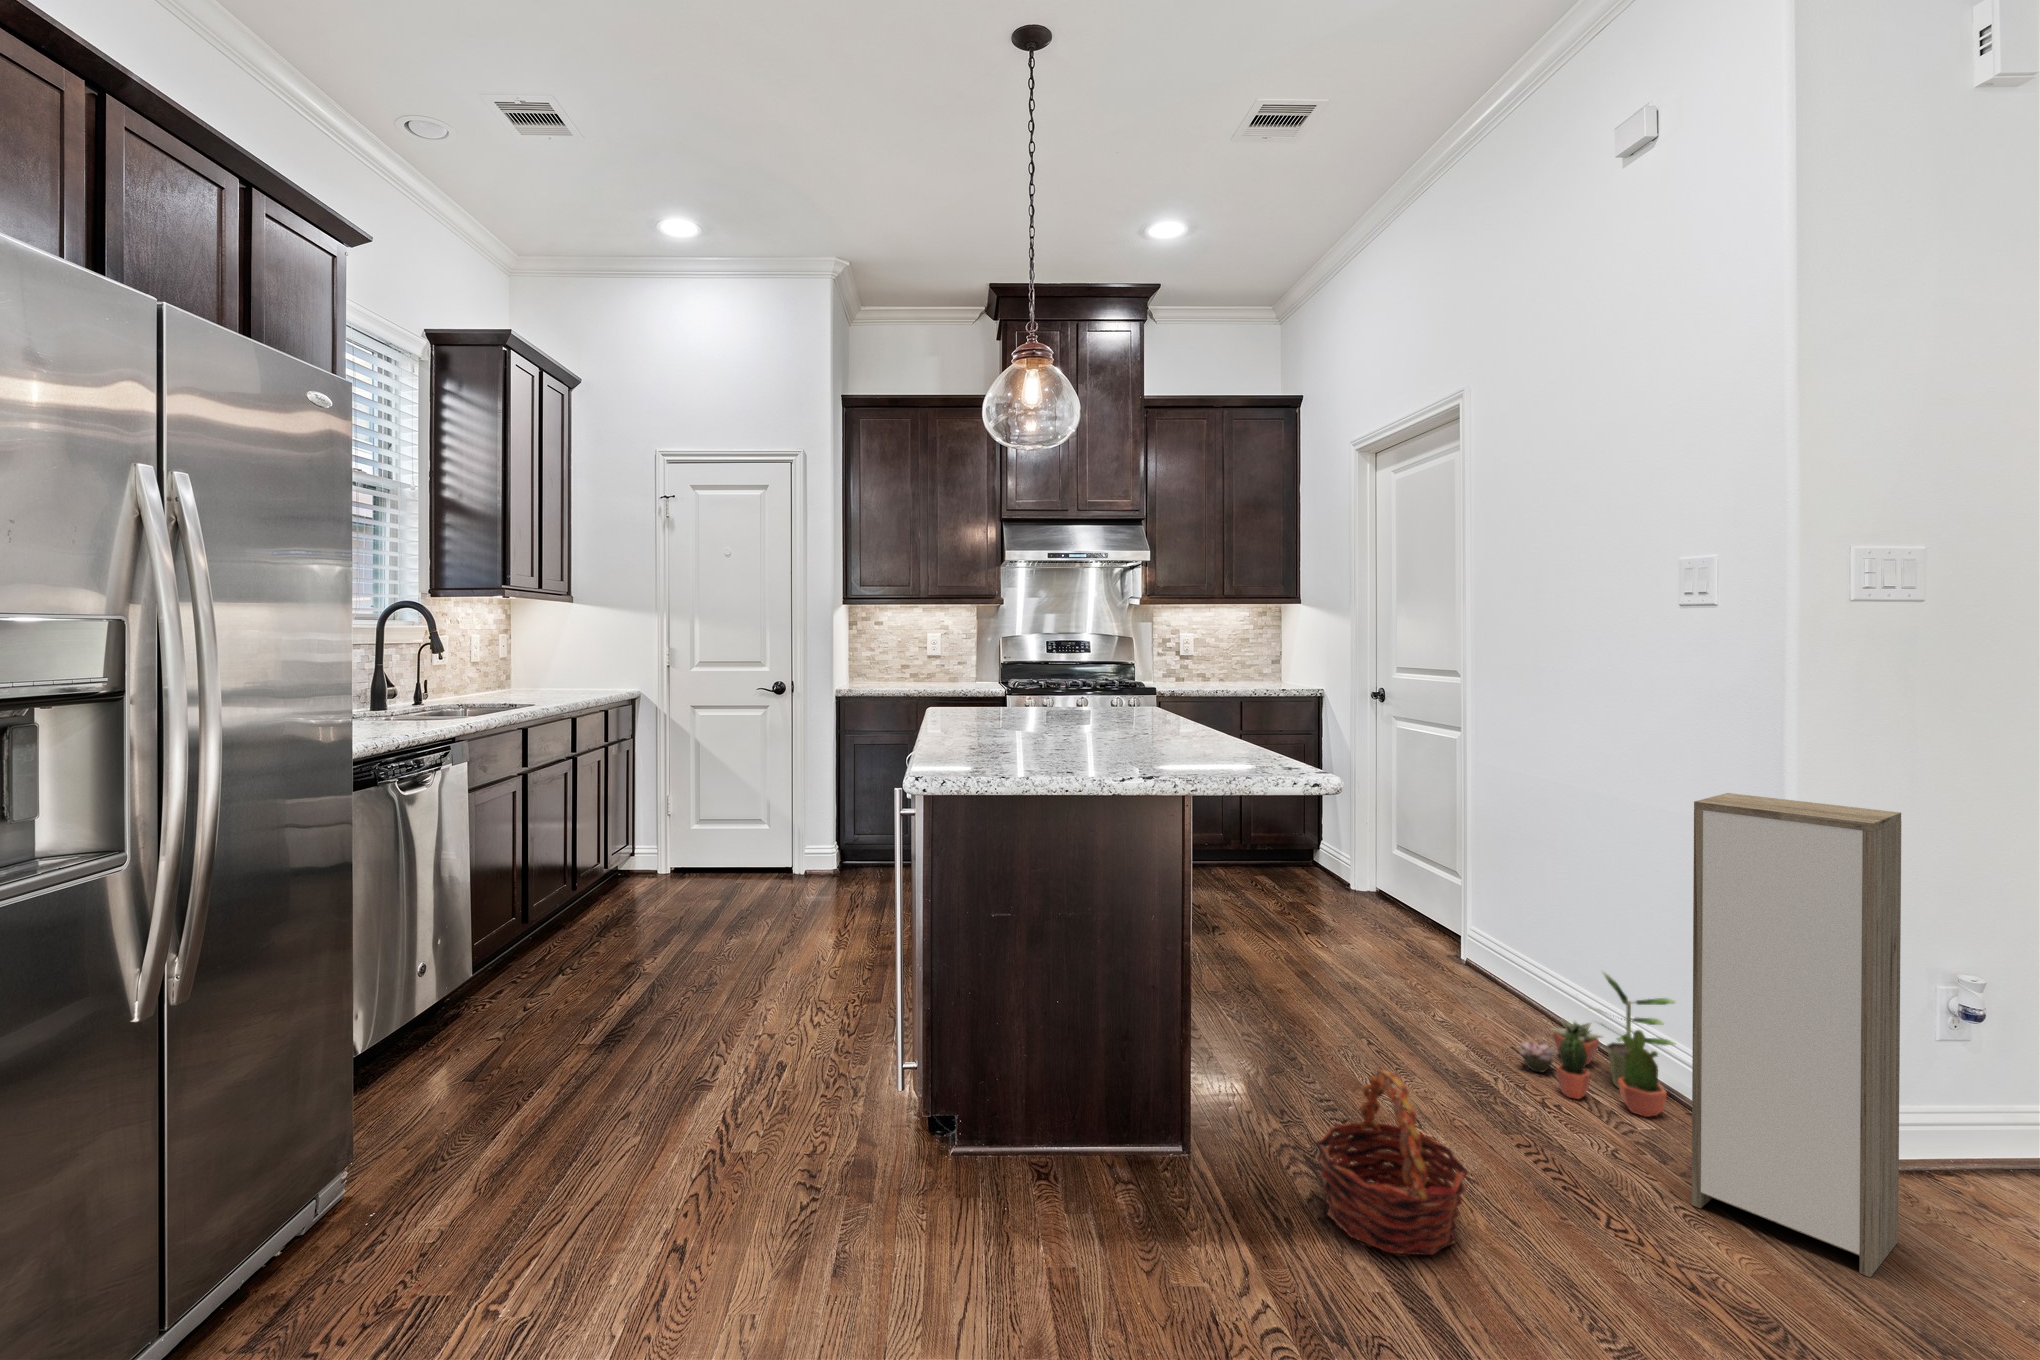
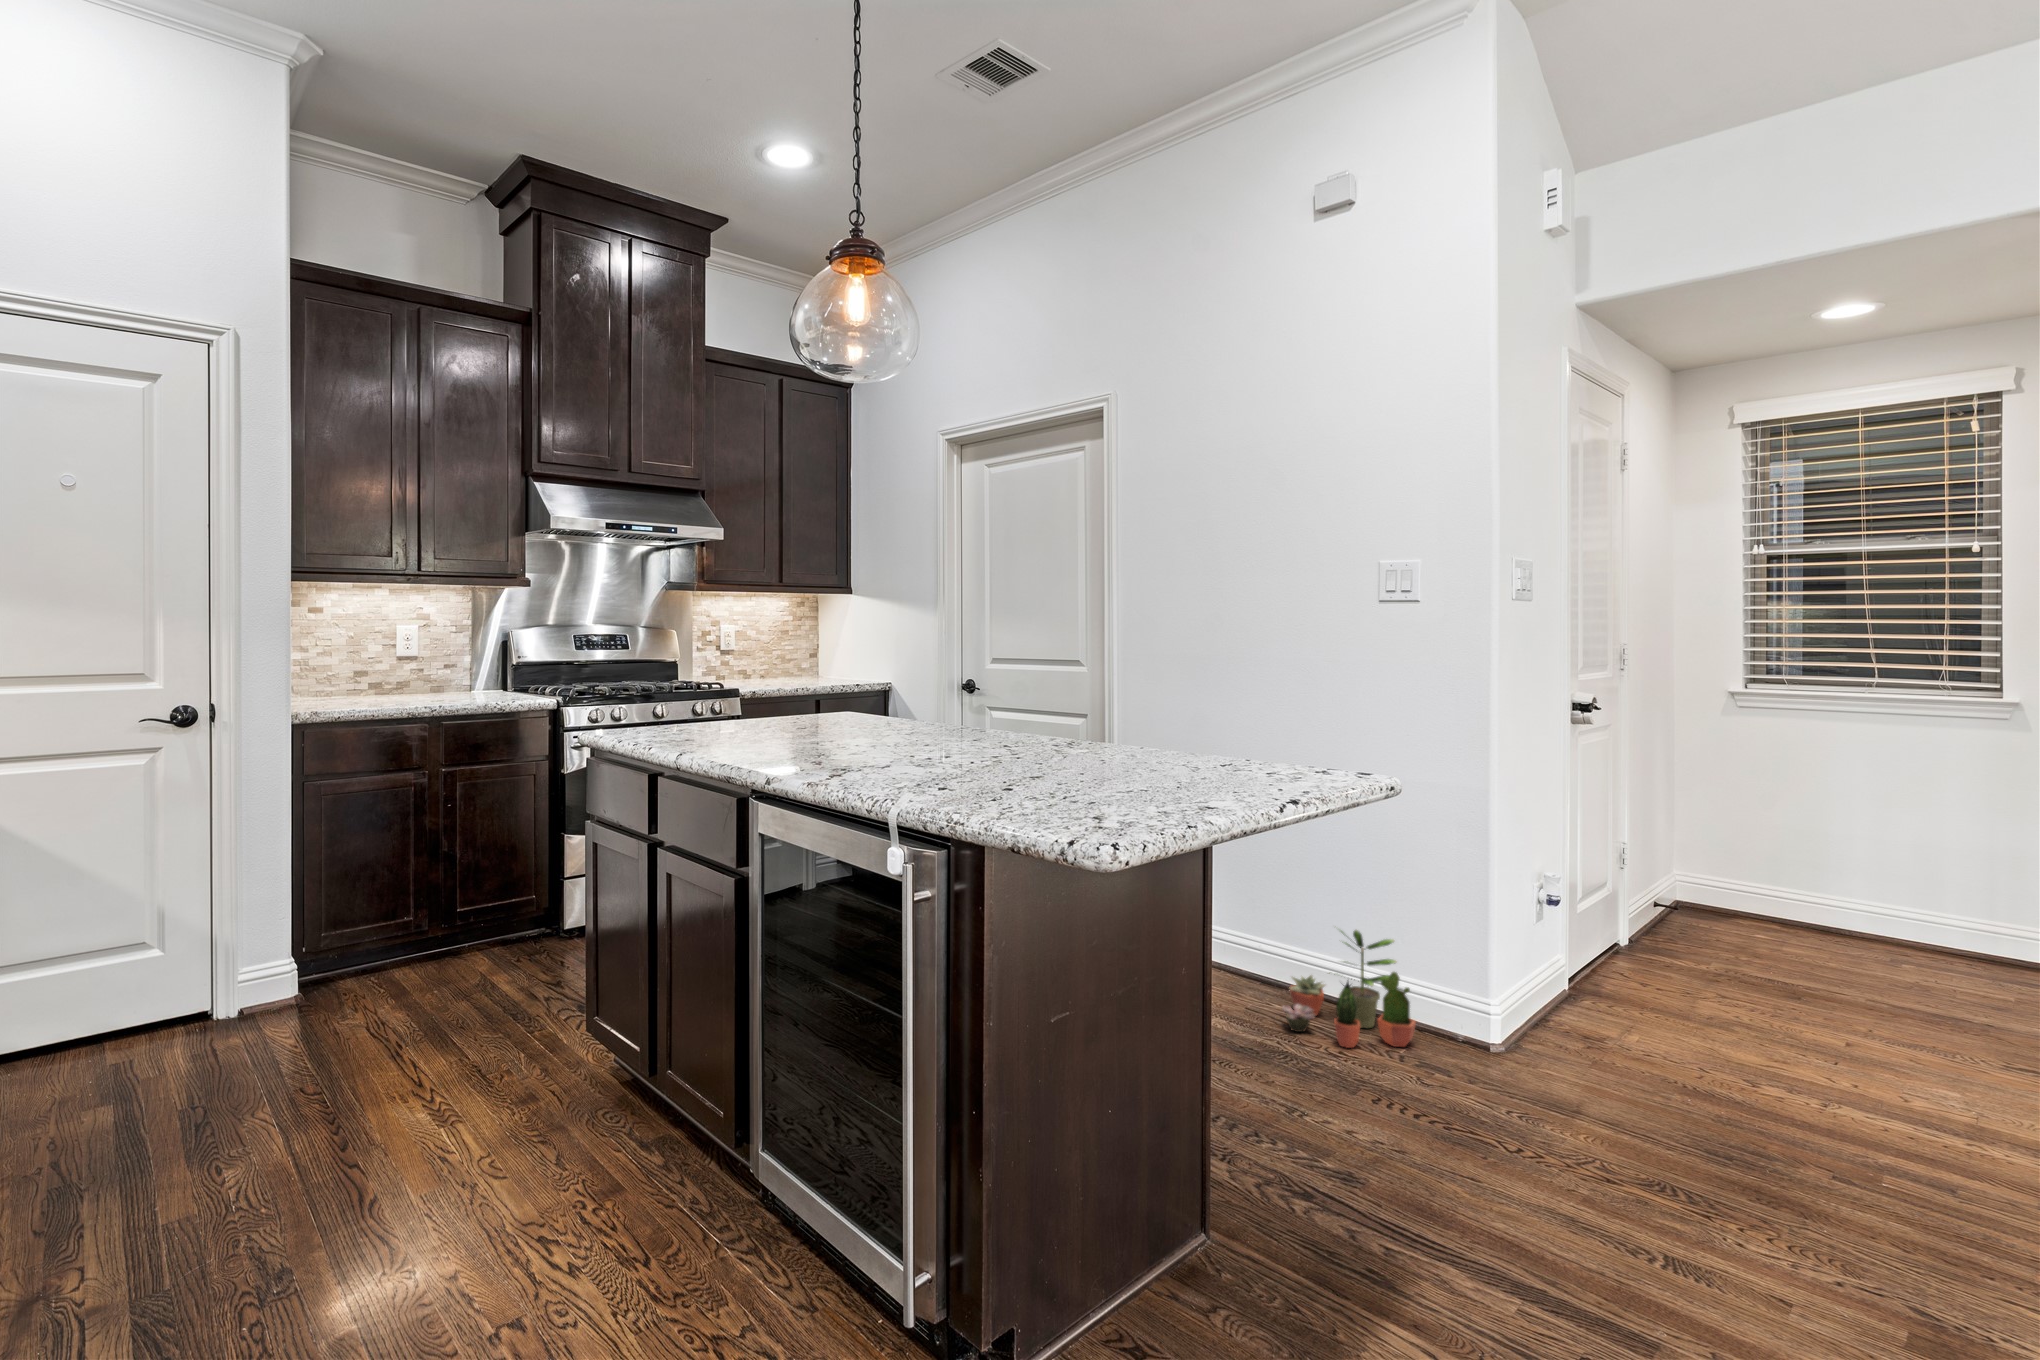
storage cabinet: present [1692,793,1901,1277] -> none [1504,754,1659,1127]
basket: present [1316,1070,1468,1255] -> none [1343,1071,1502,1260]

